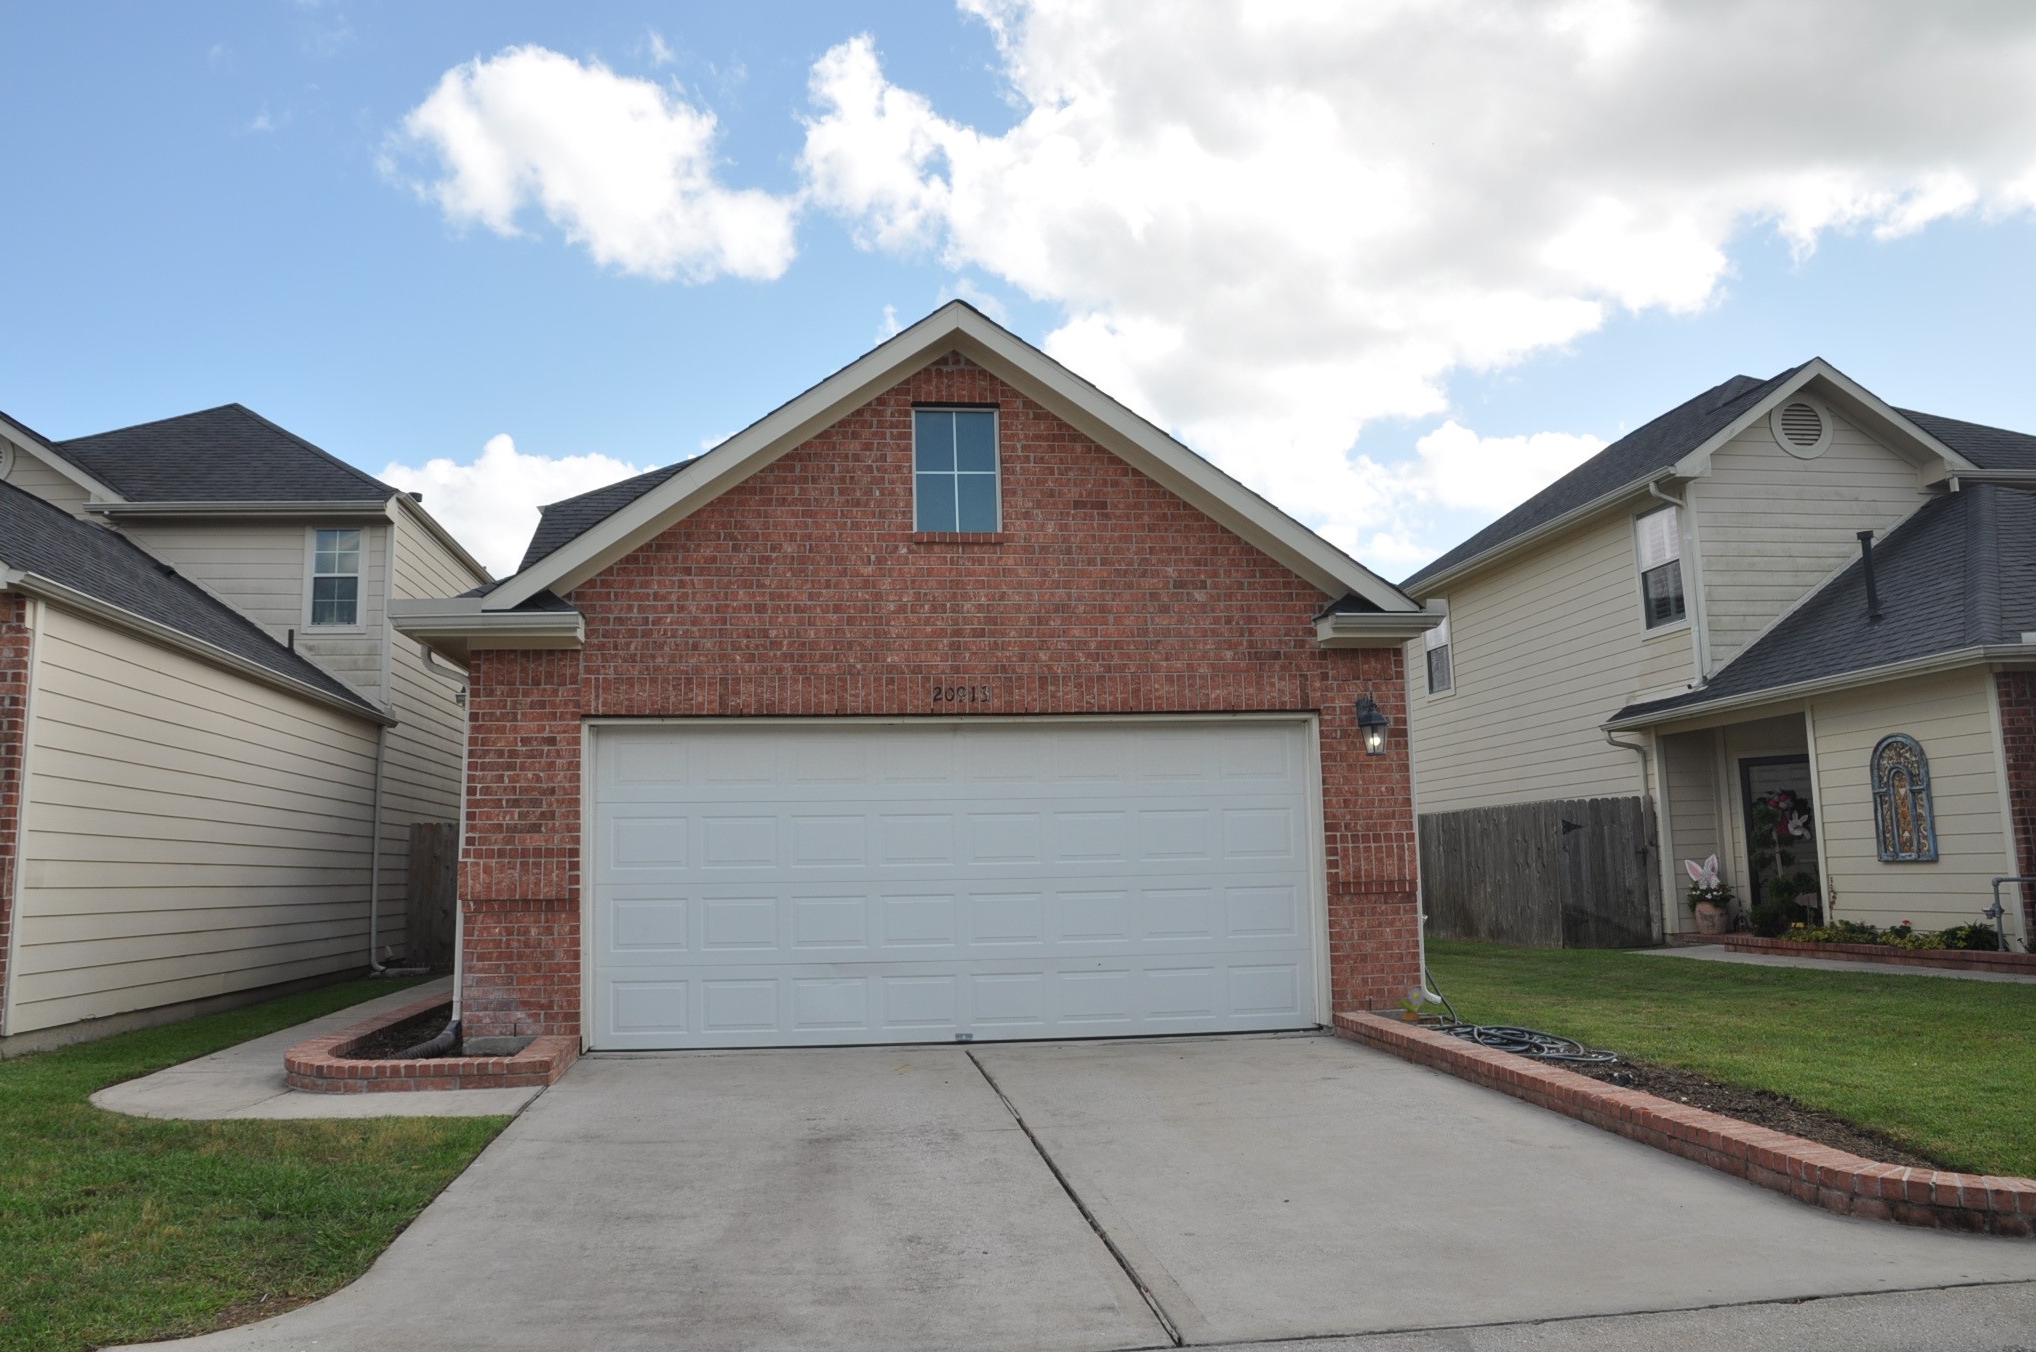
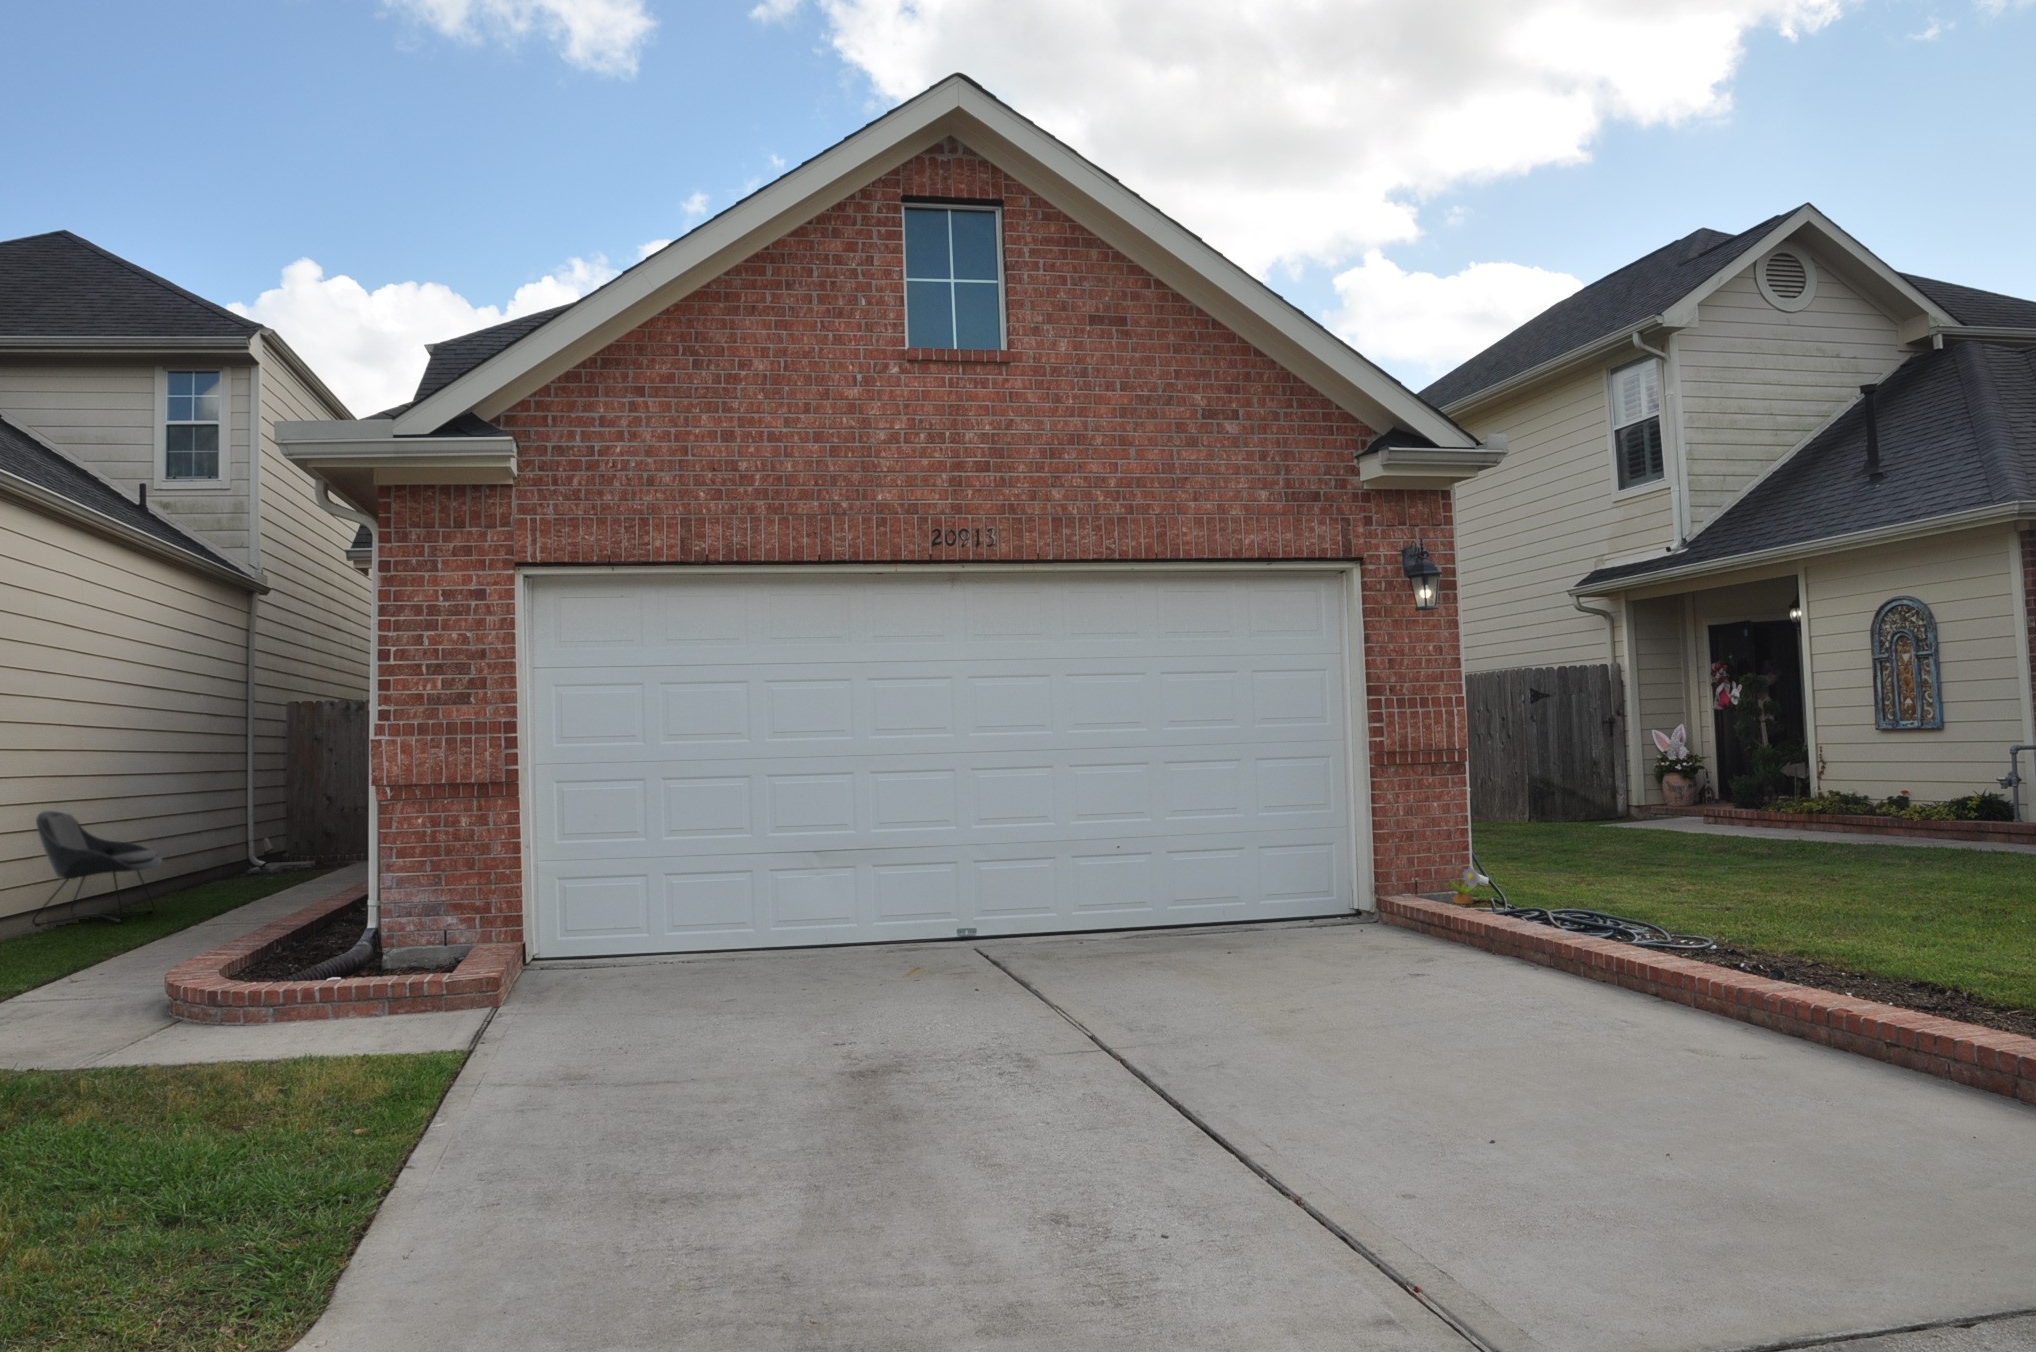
lounge chair: none [182,917,291,1017] -> present [32,811,162,927]

